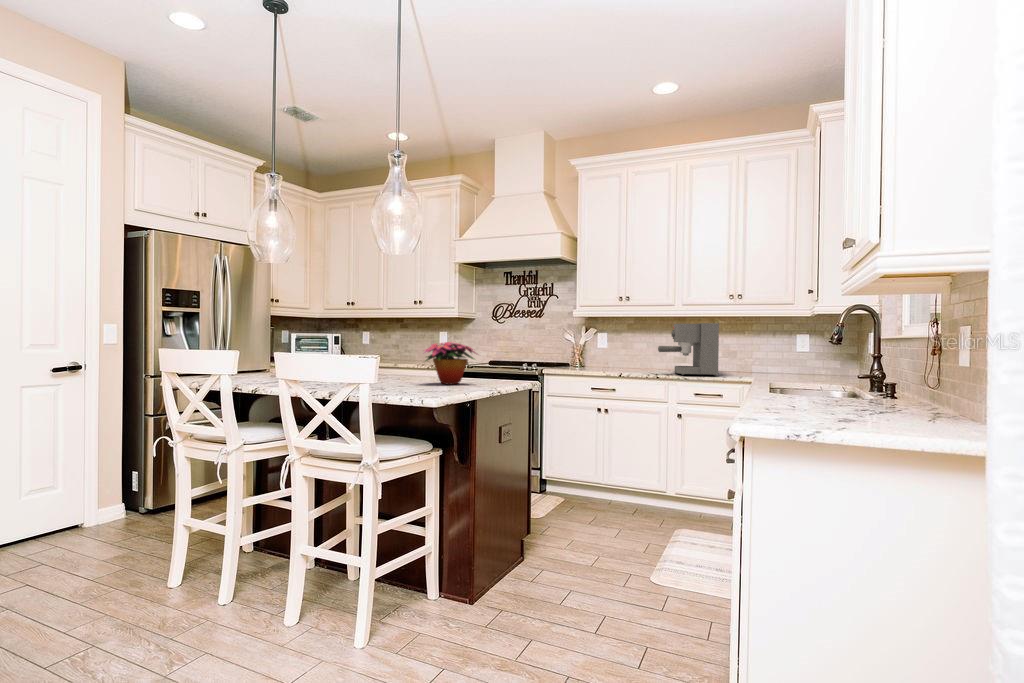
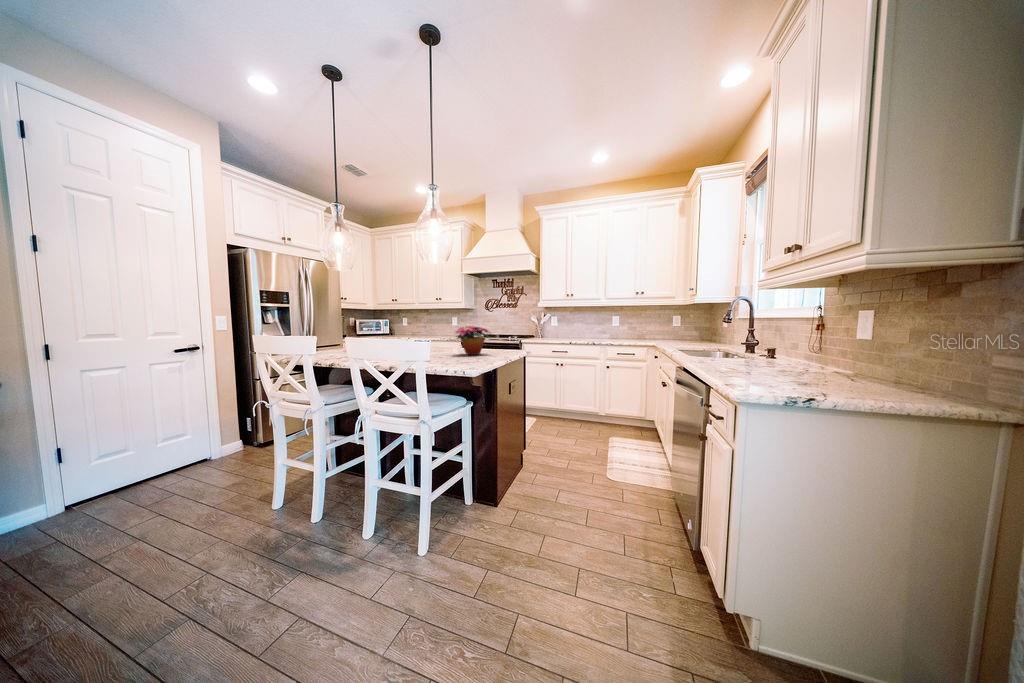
coffee maker: present [658,323,719,376] -> none [595,310,633,343]

